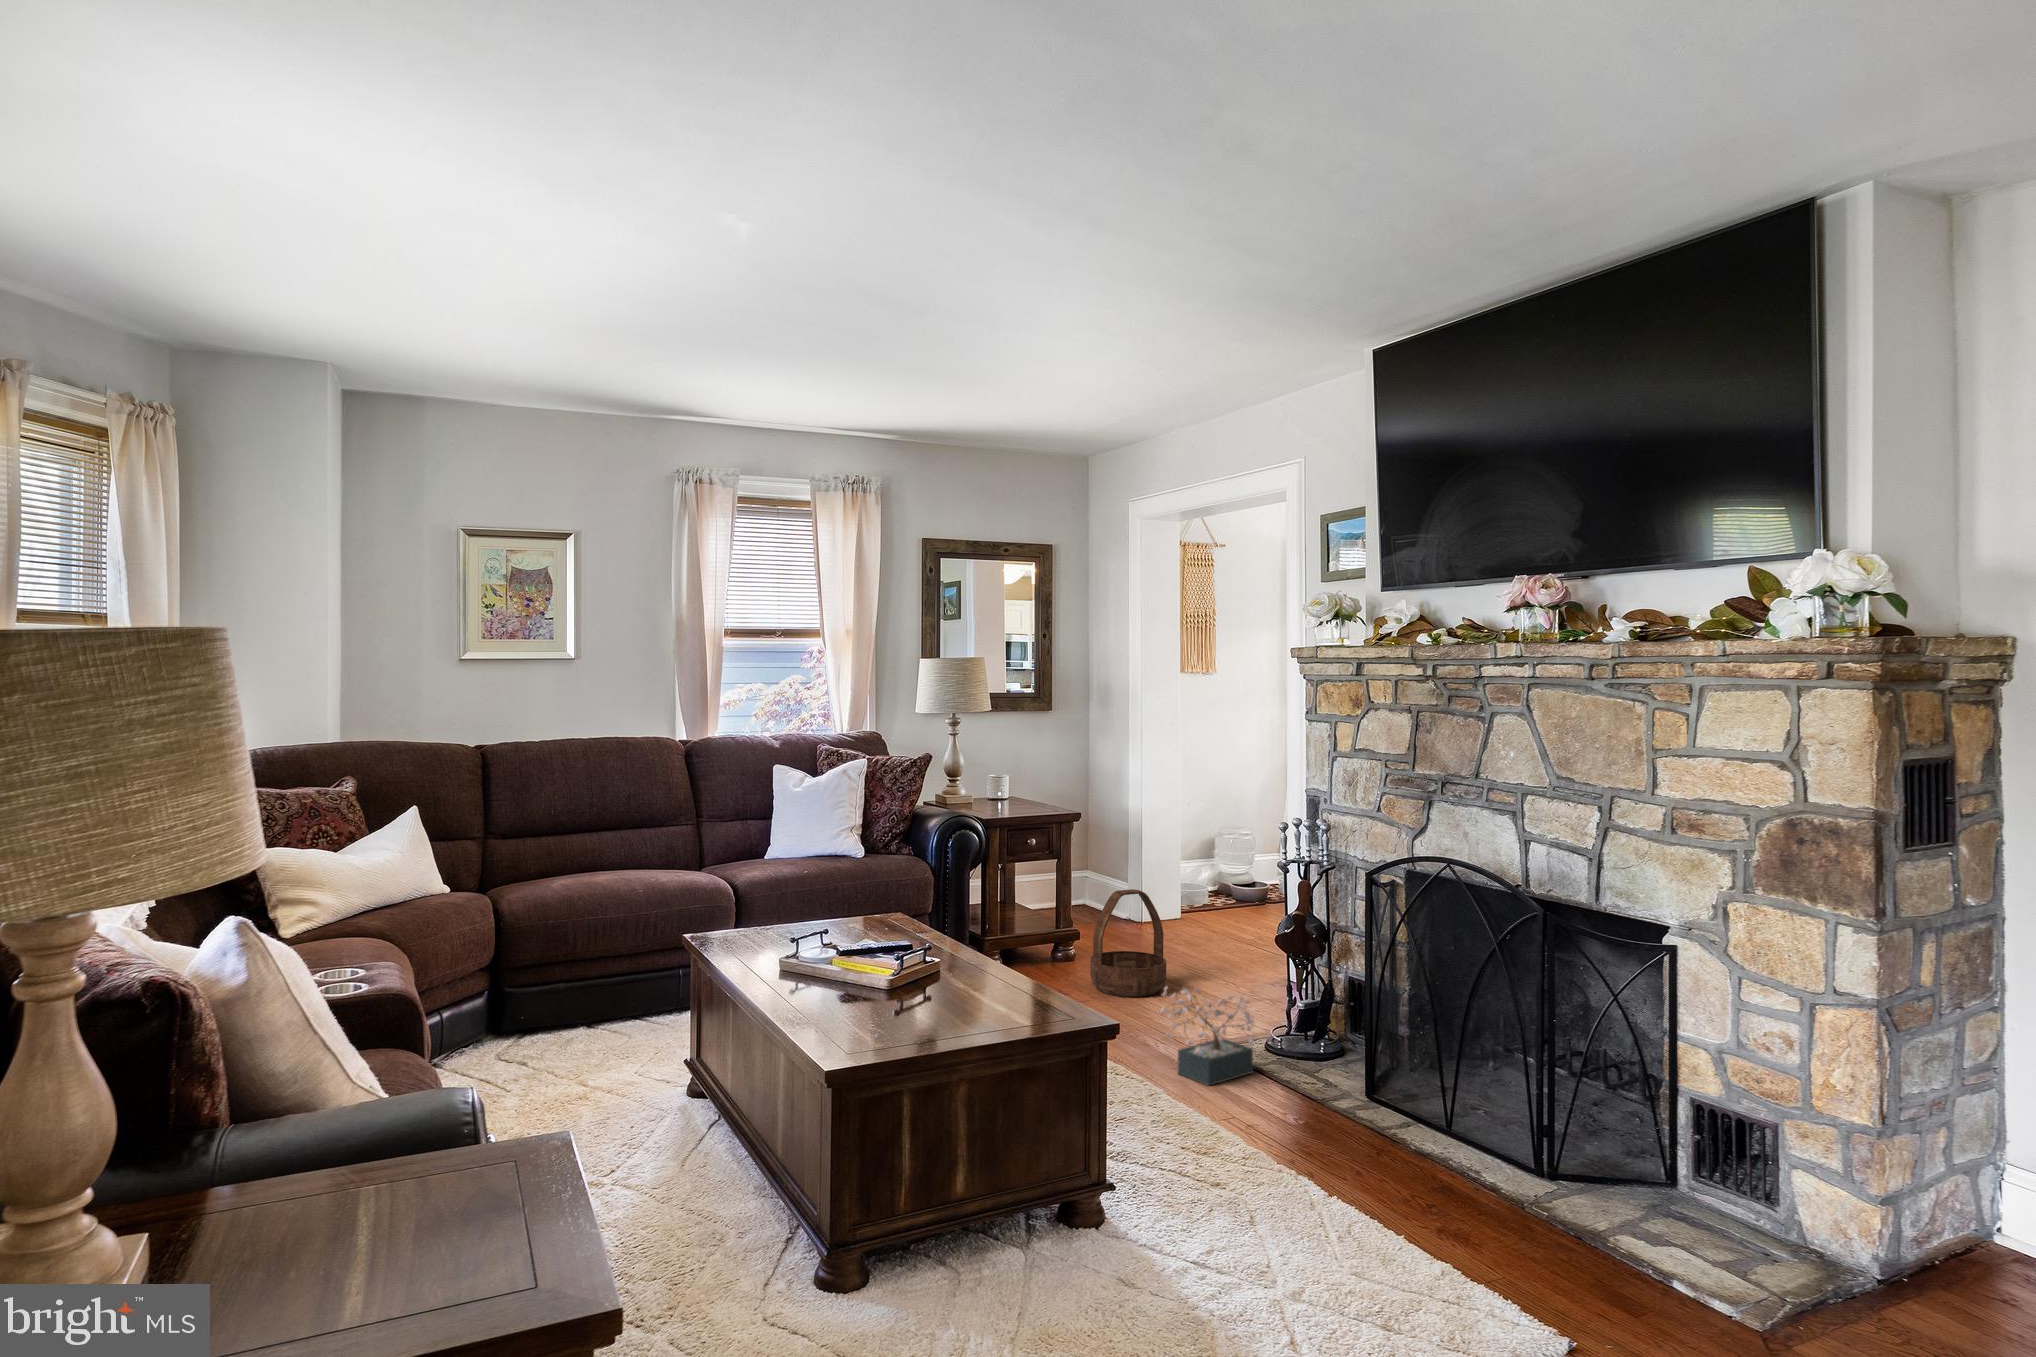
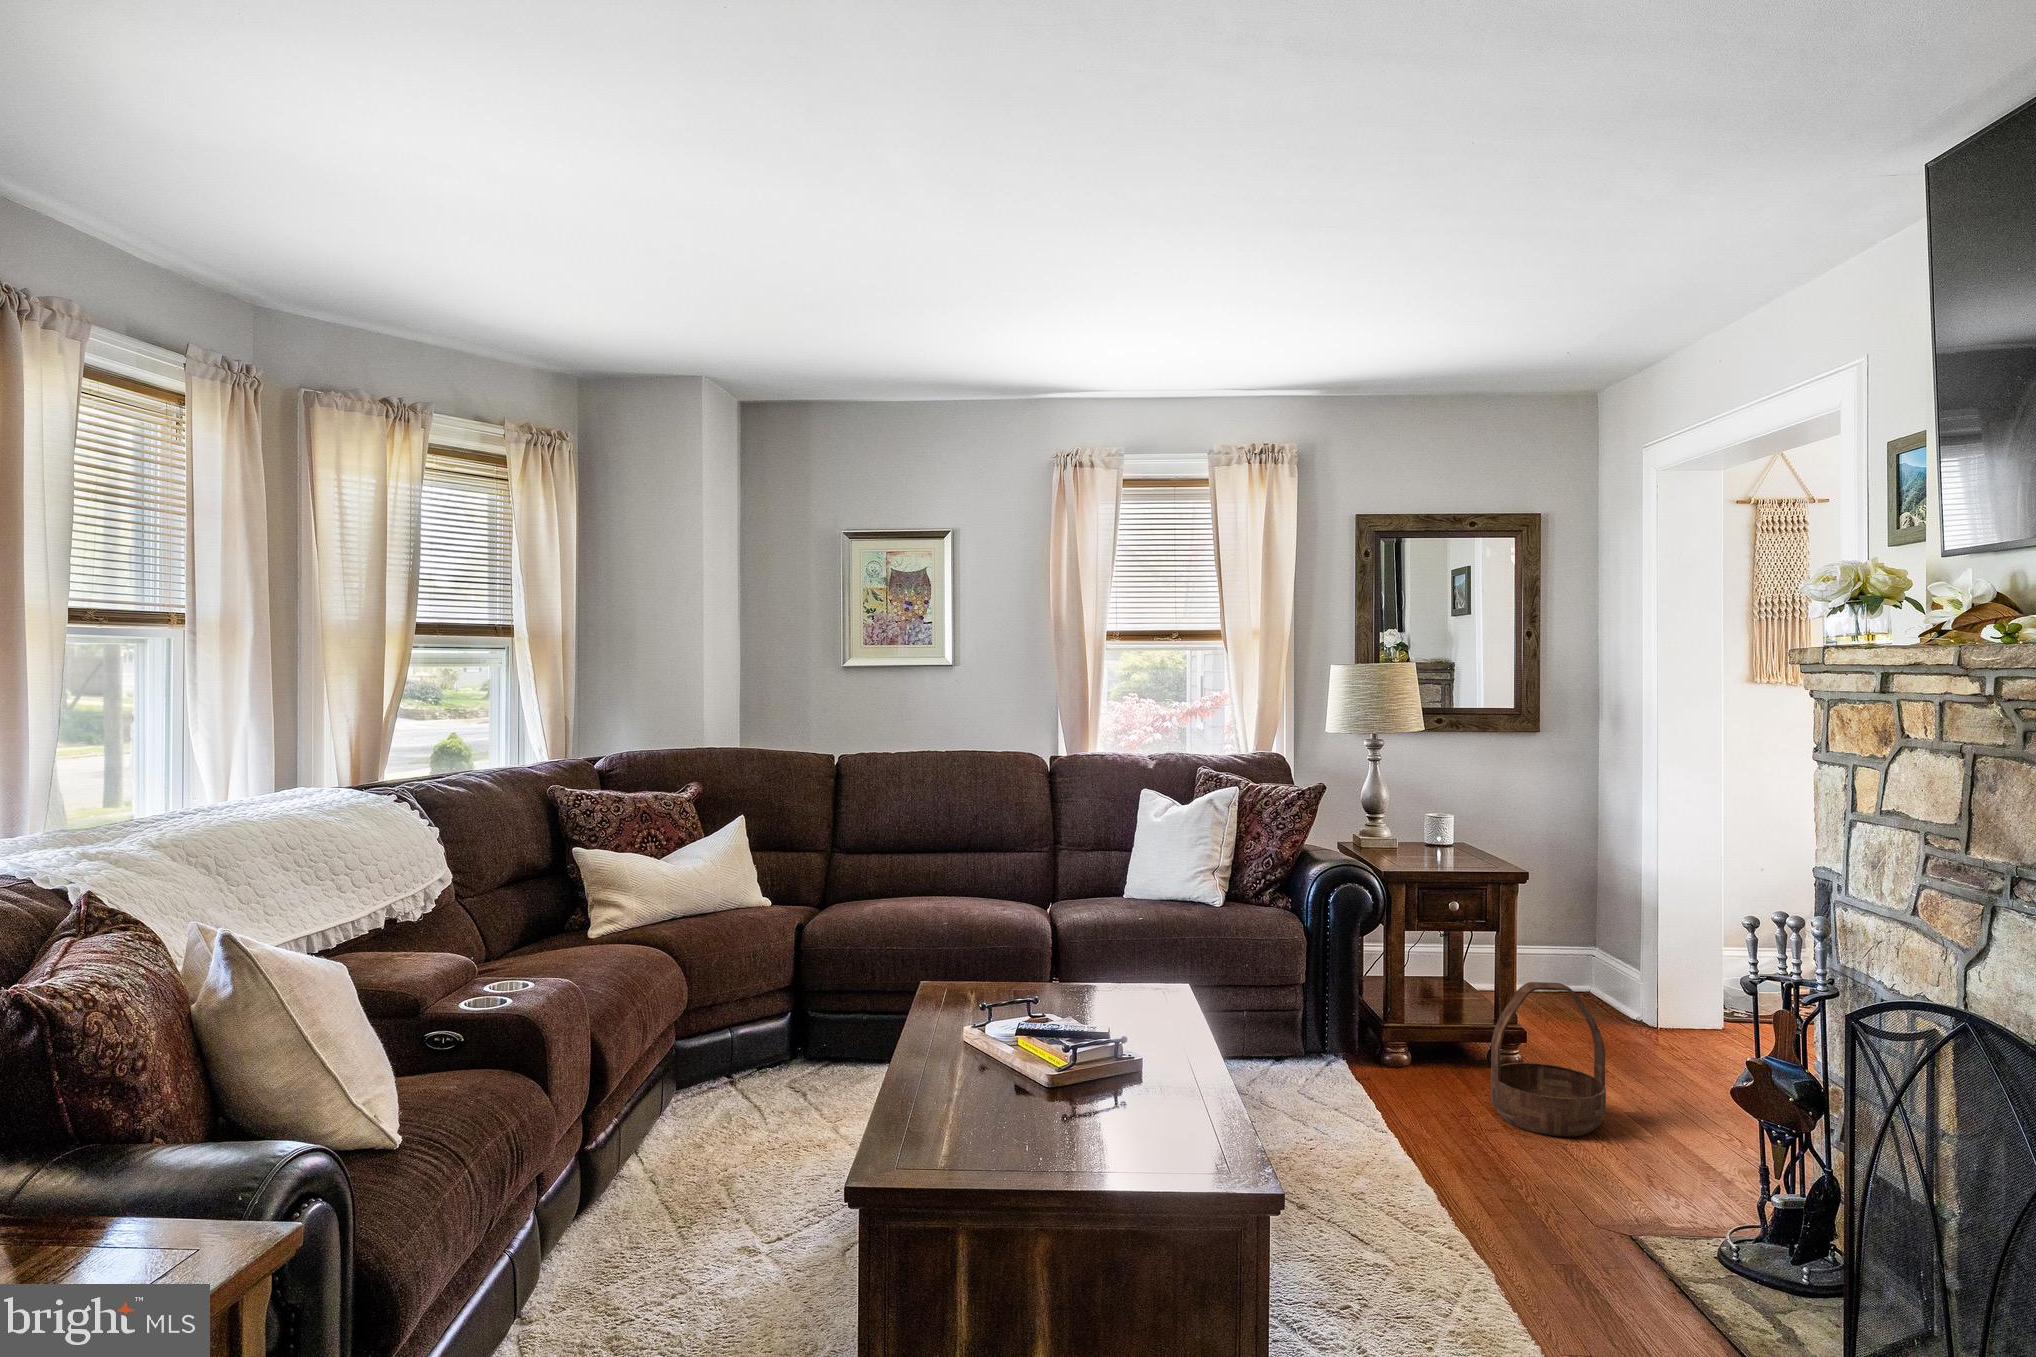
decorative plant: present [1160,987,1254,1086] -> none [1466,1140,1638,1305]

